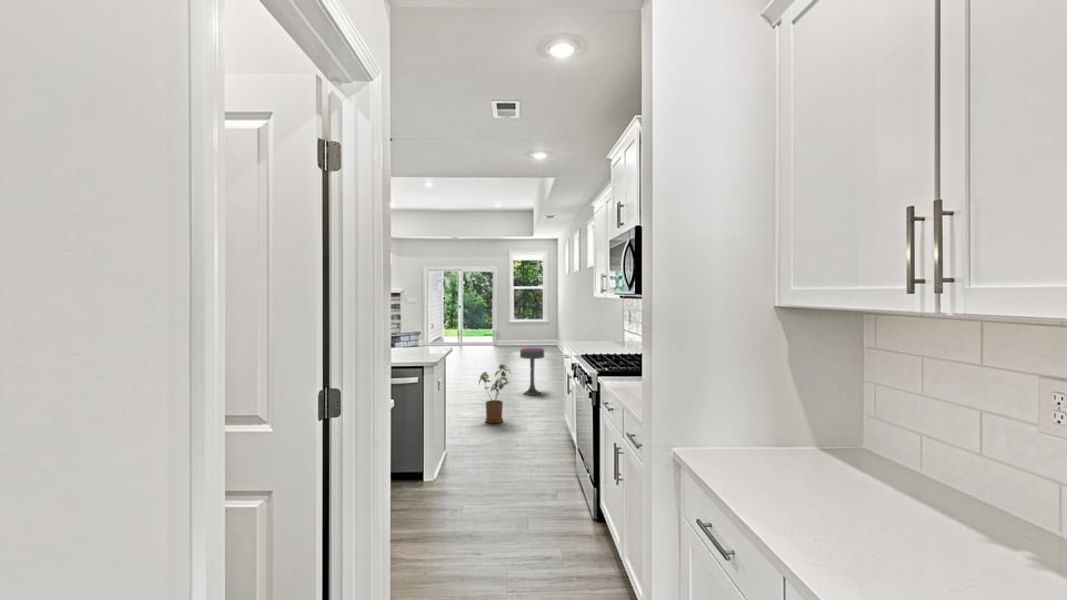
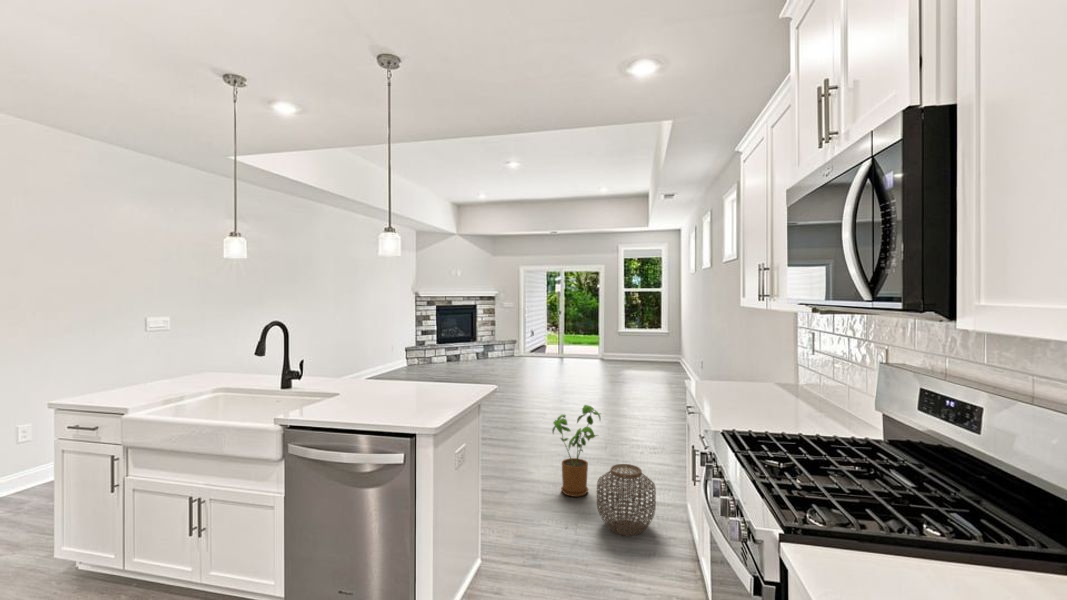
bar stool: present [520,348,544,395] -> none [622,373,657,441]
woven basket: none [512,396,547,436] -> present [597,464,656,536]

